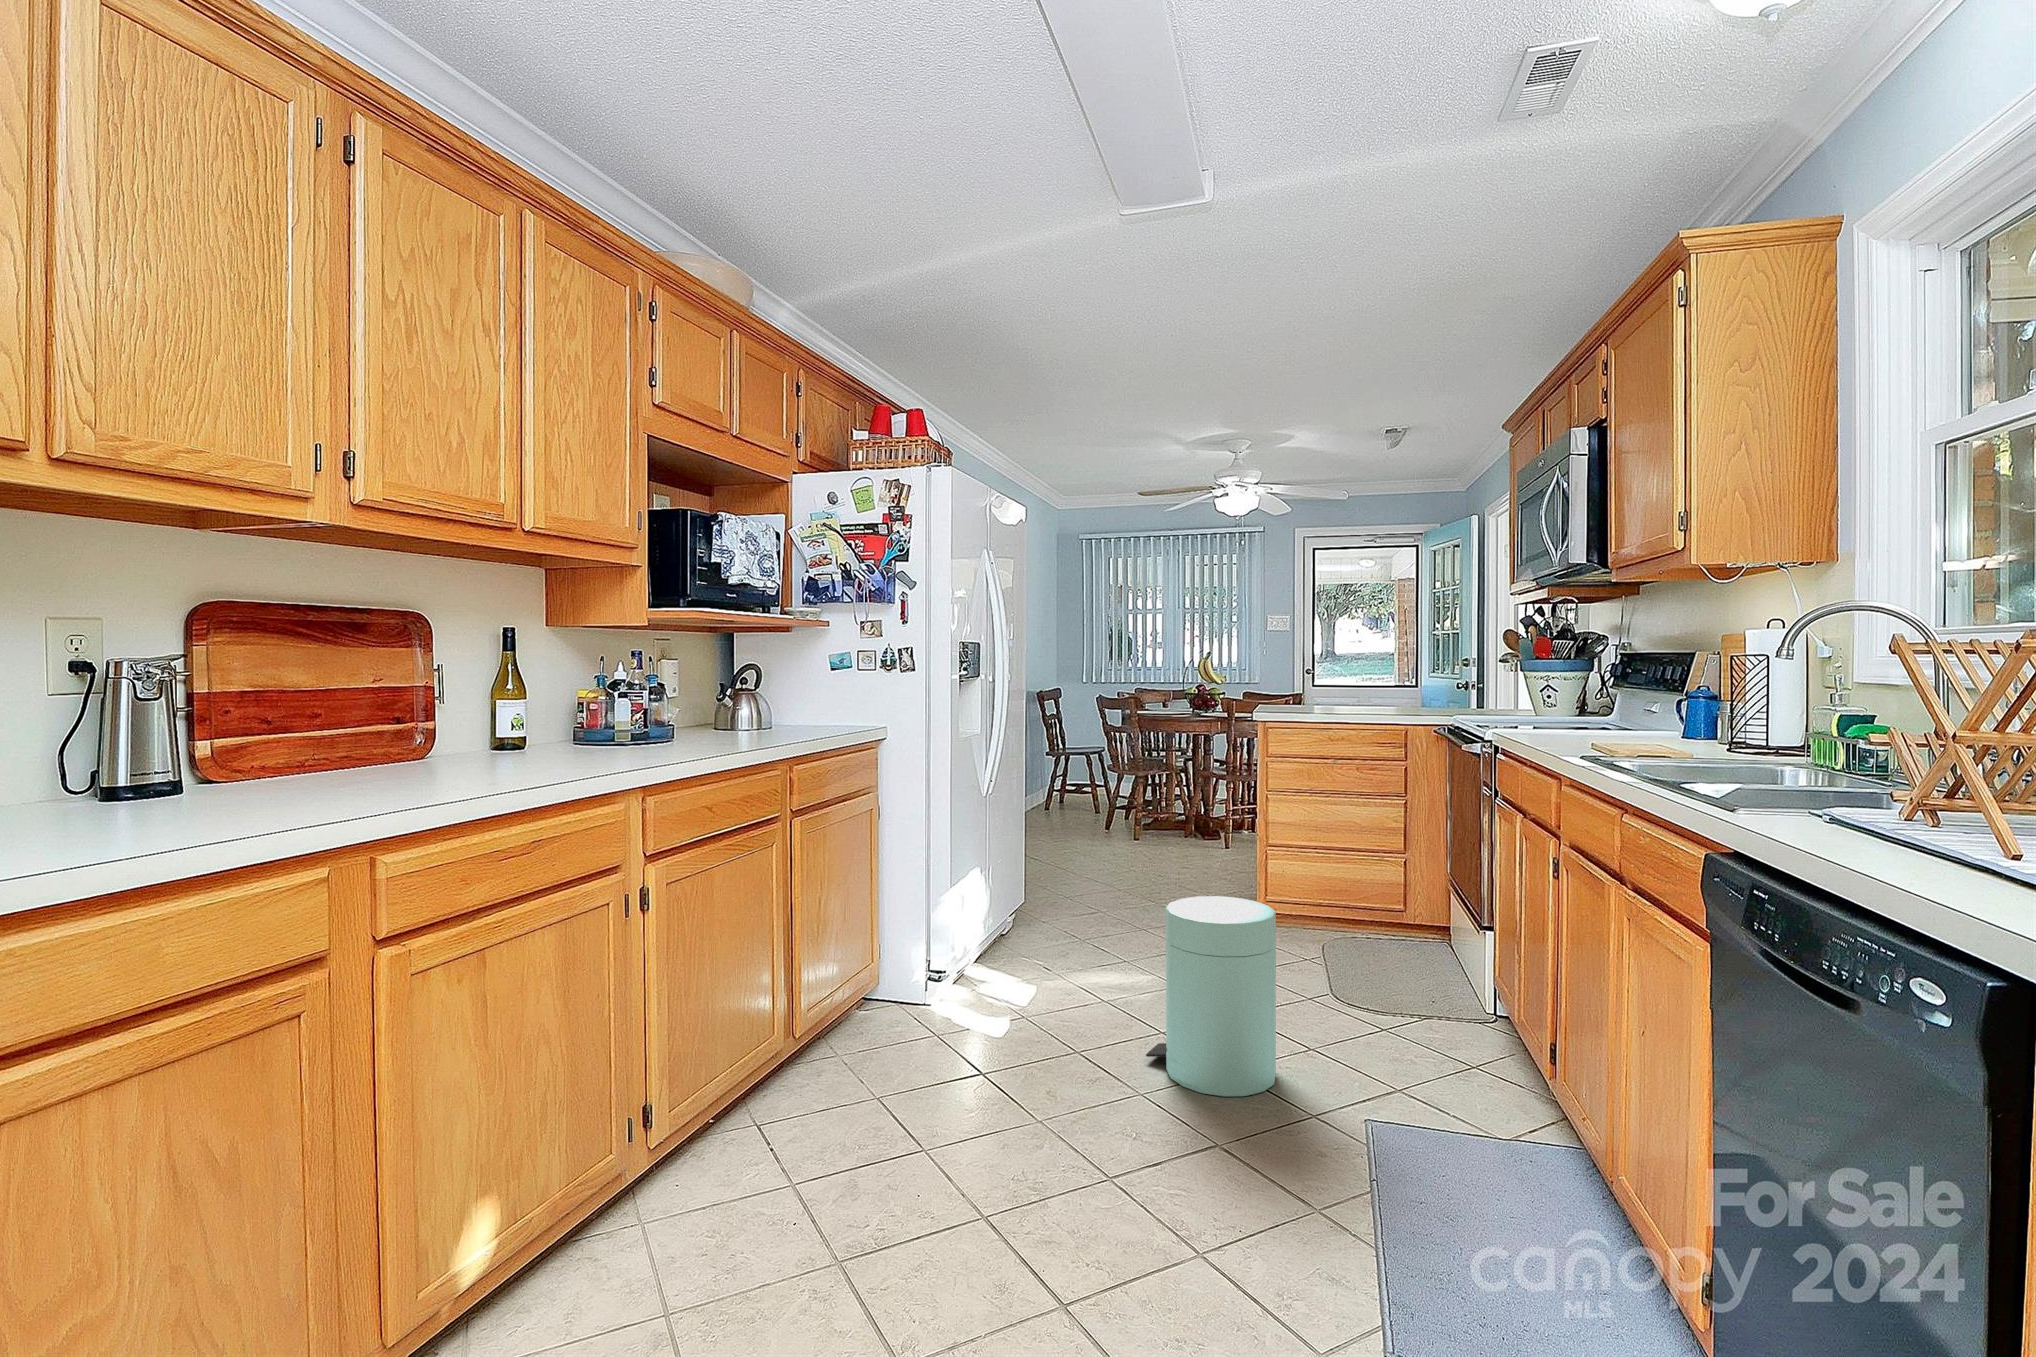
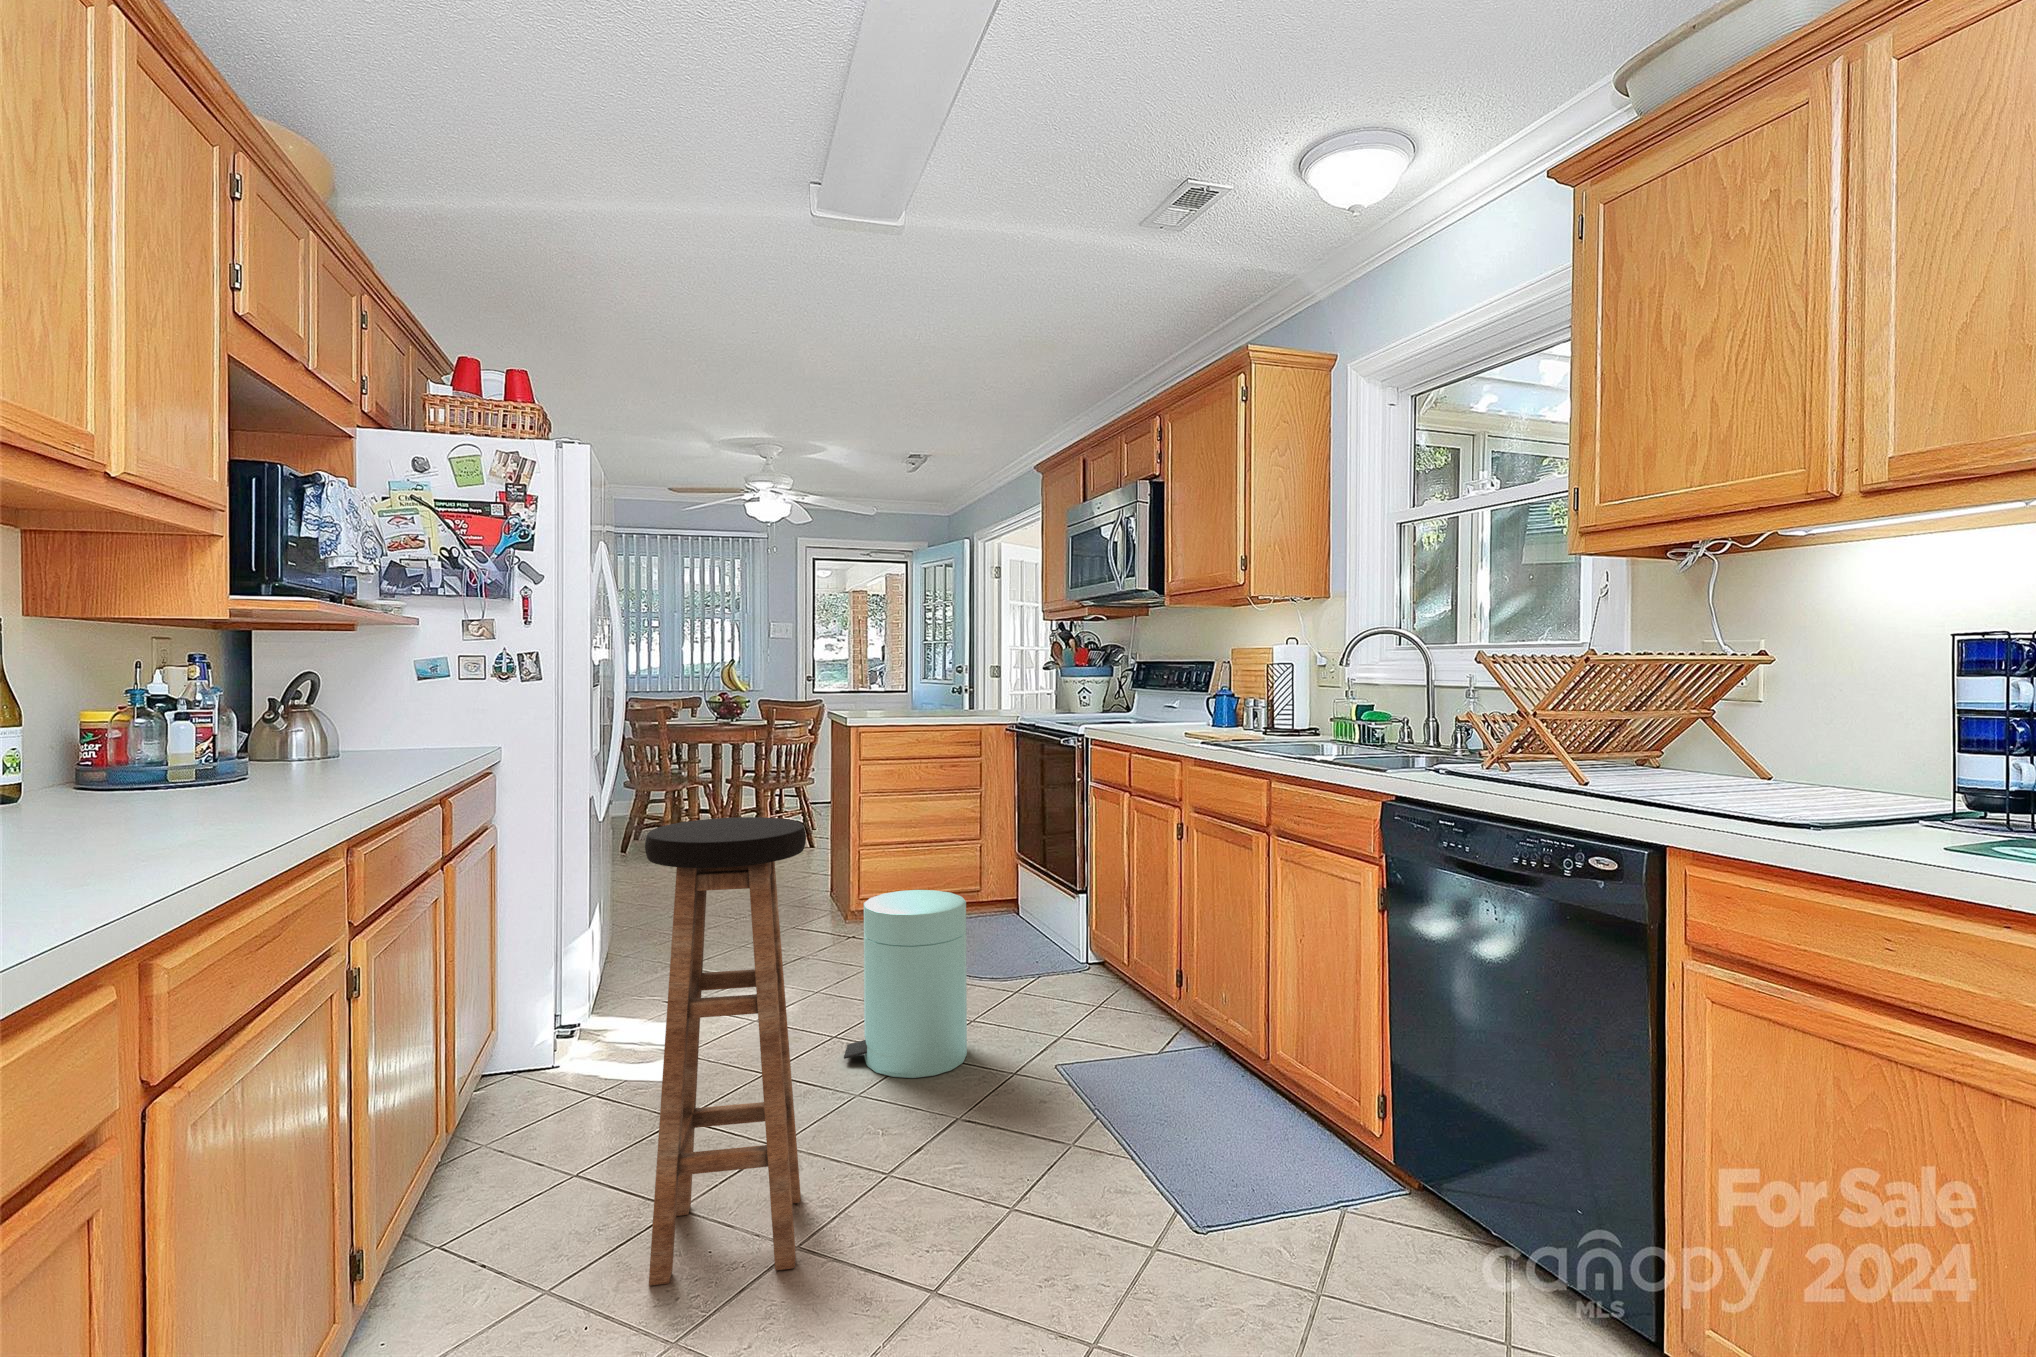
bar stool: none [857,800,1020,1231] -> present [645,817,806,1285]

